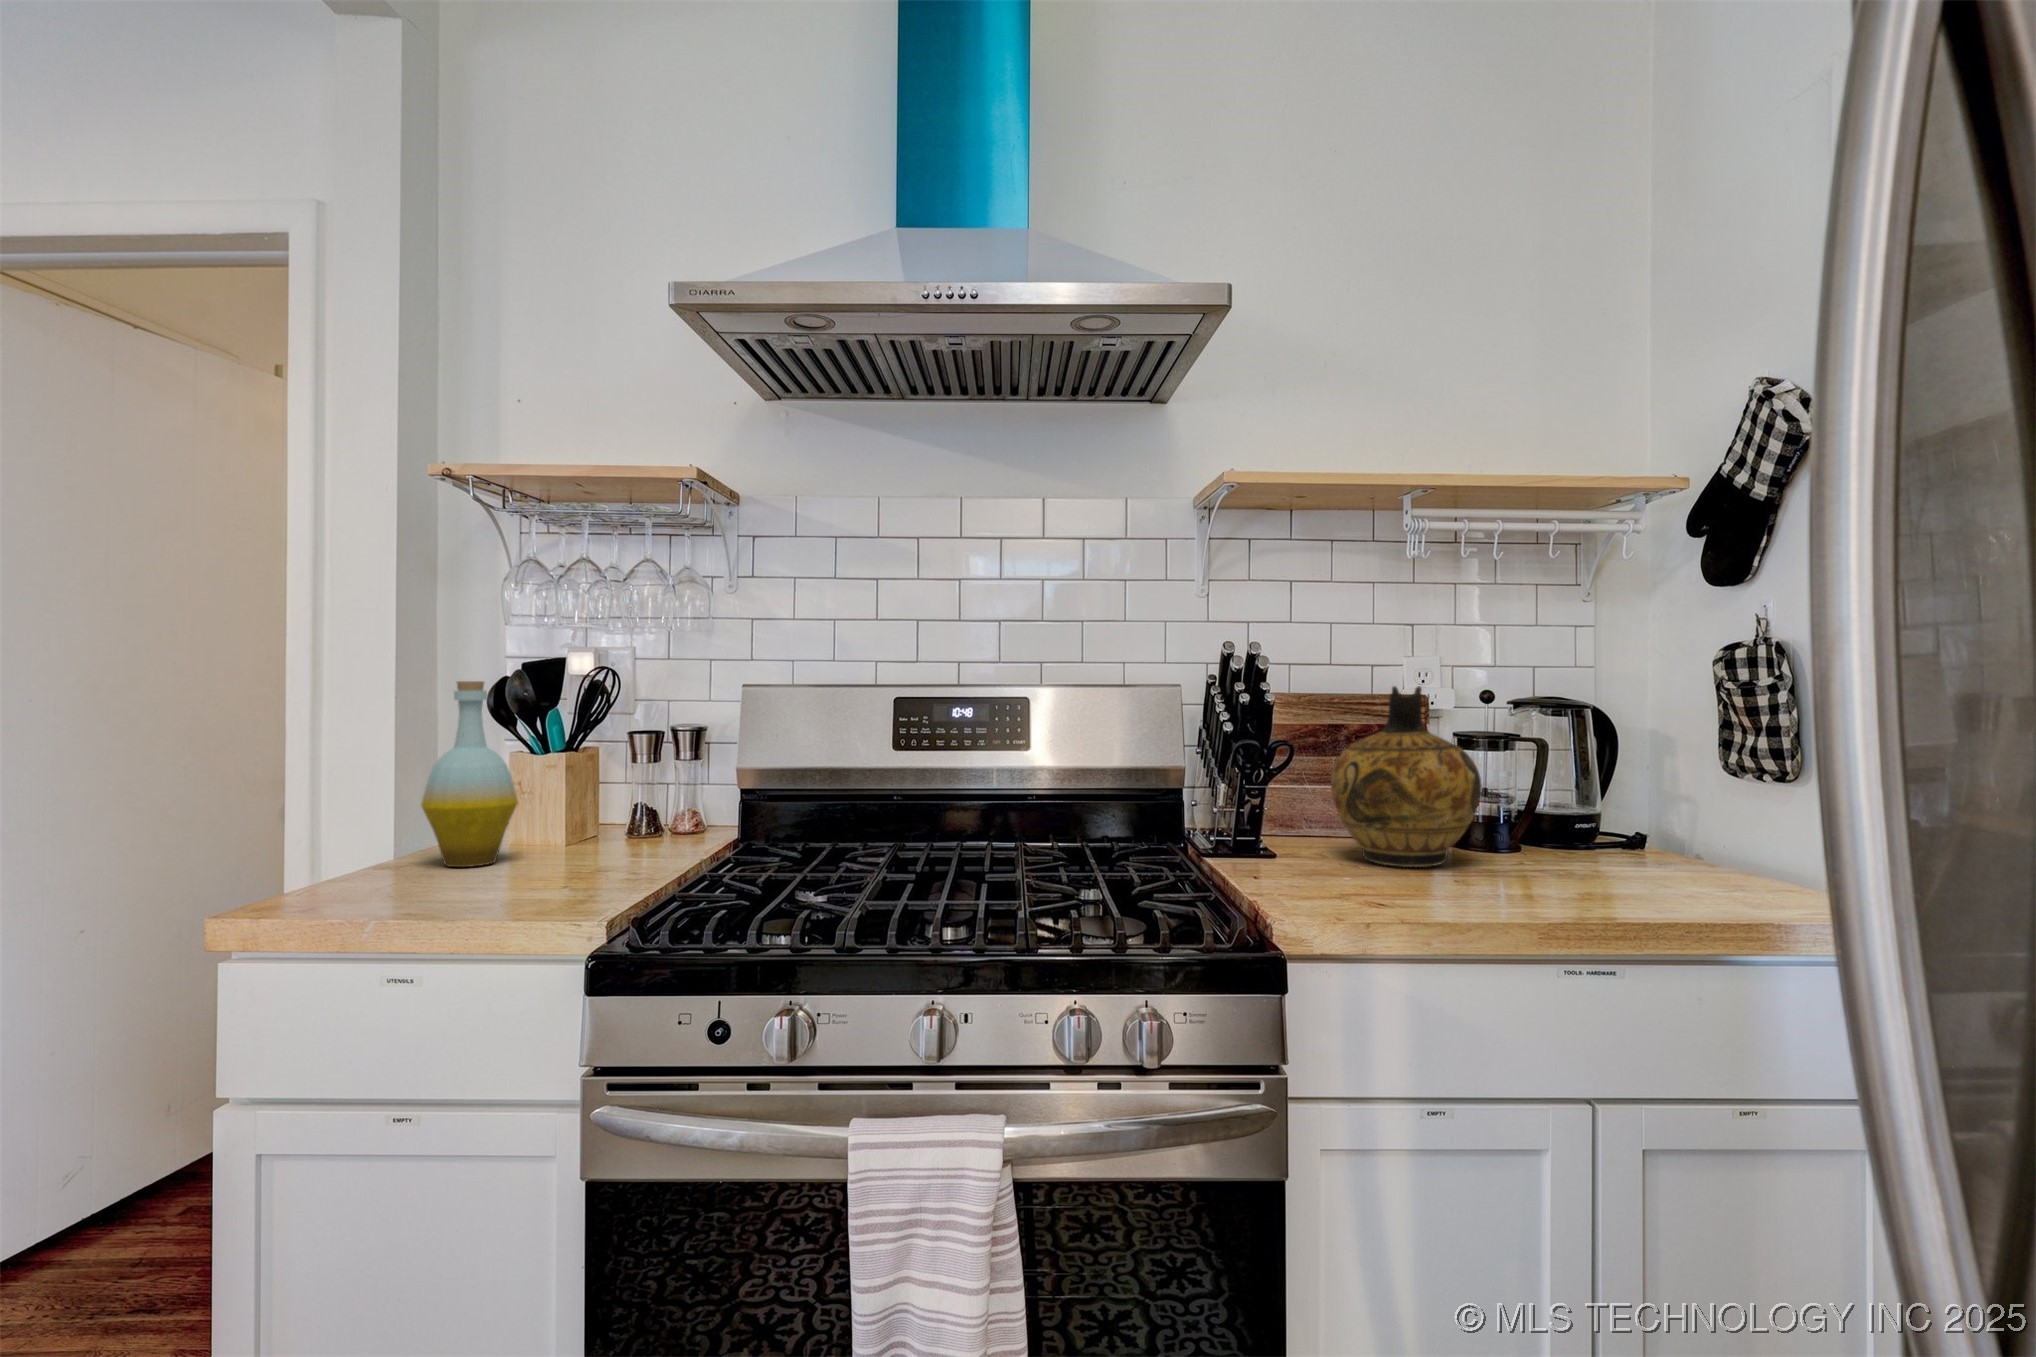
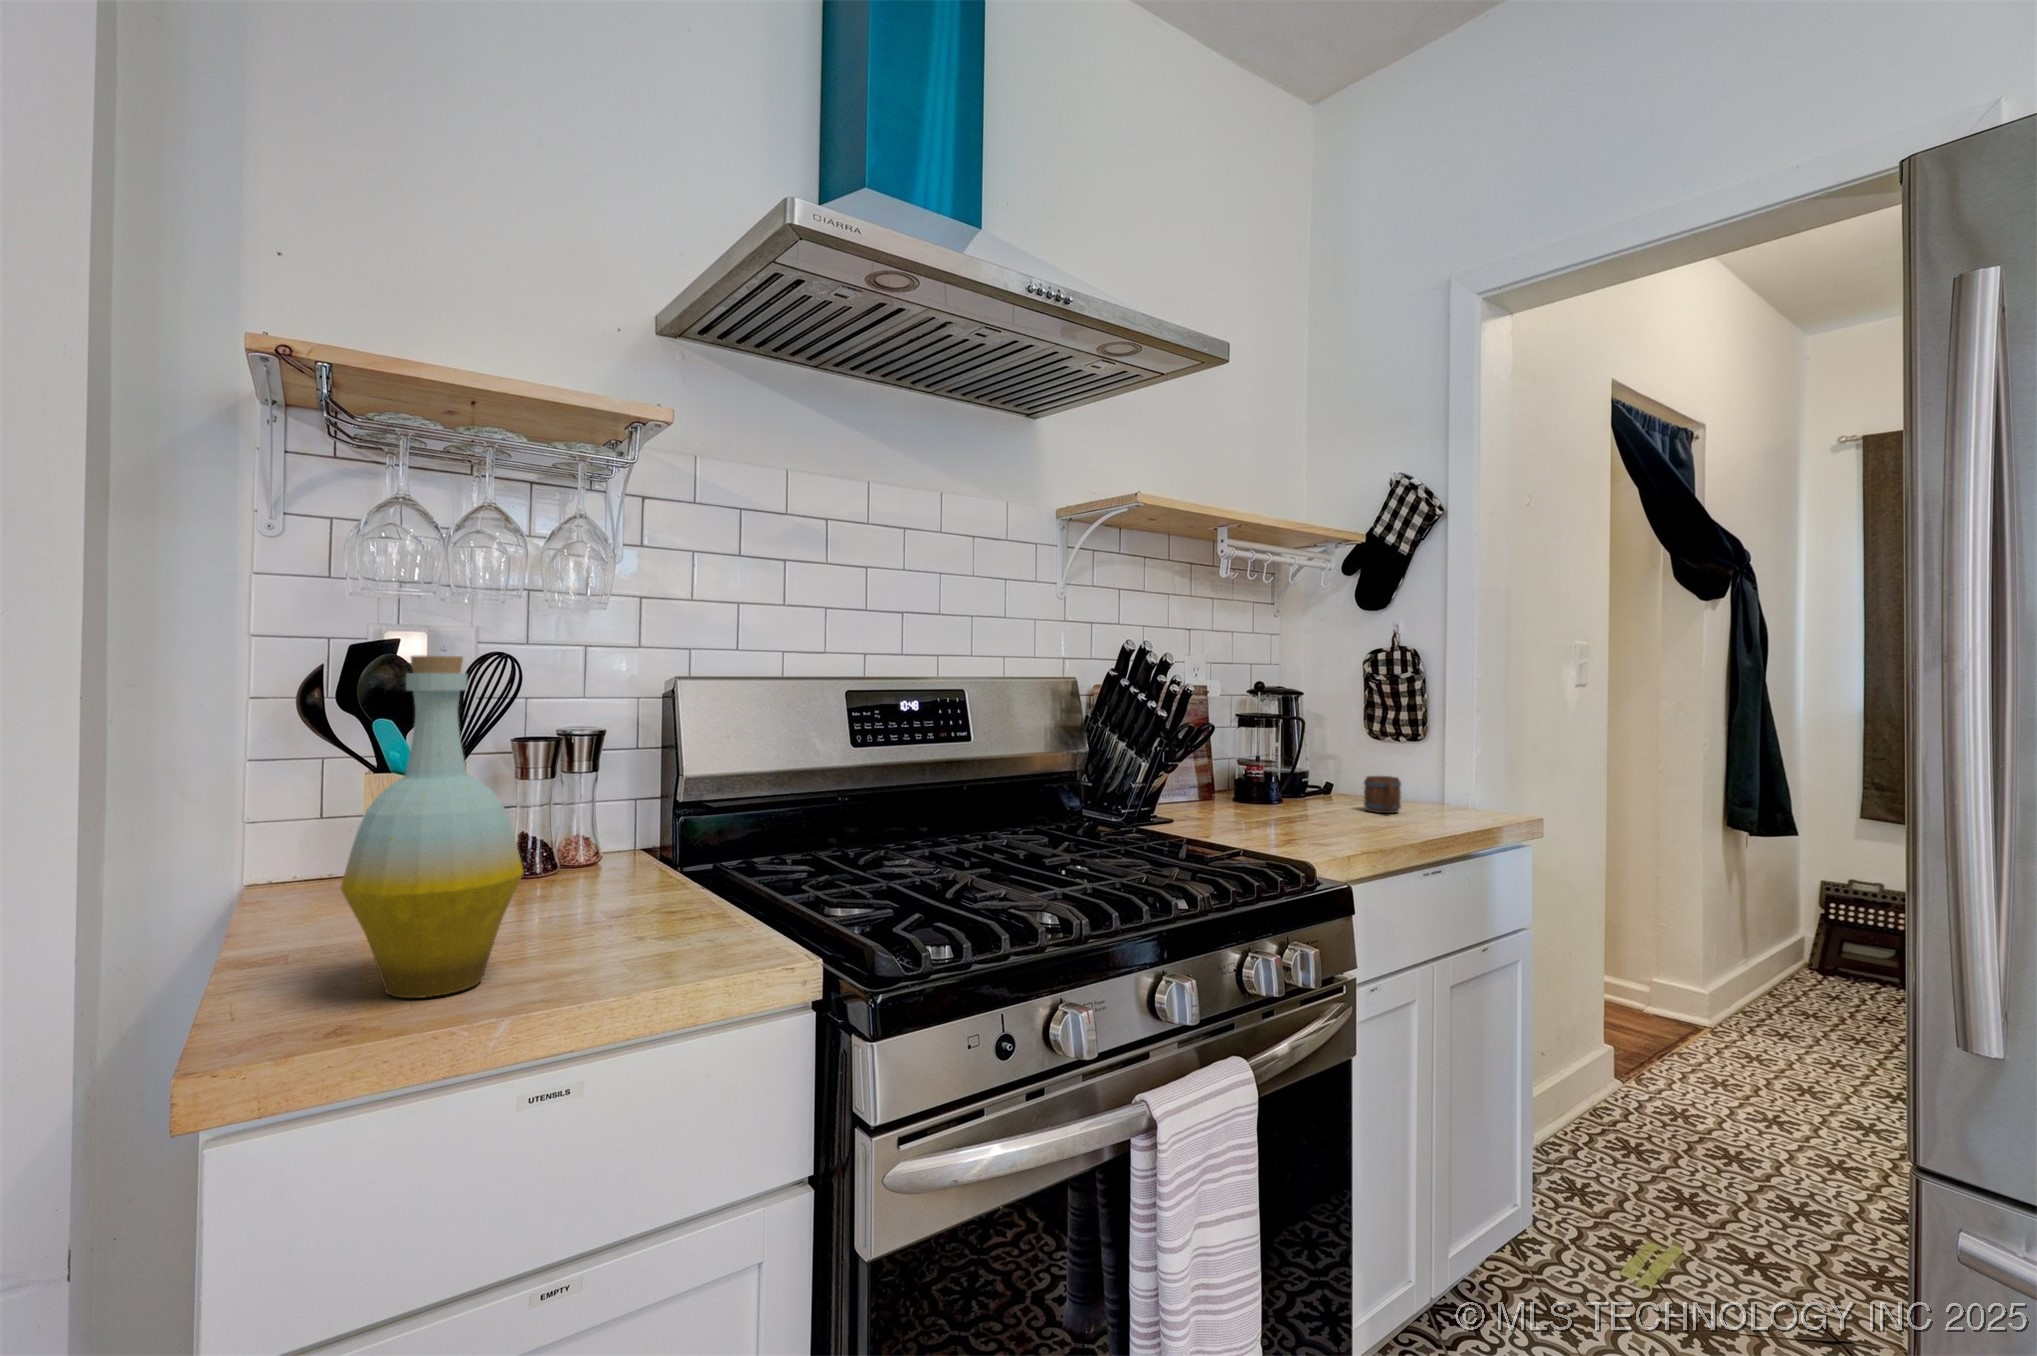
ceramic jug: present [1331,686,1481,867] -> none [1203,676,1321,822]
mug: none [1607,825,1663,879] -> present [1364,776,1401,813]

